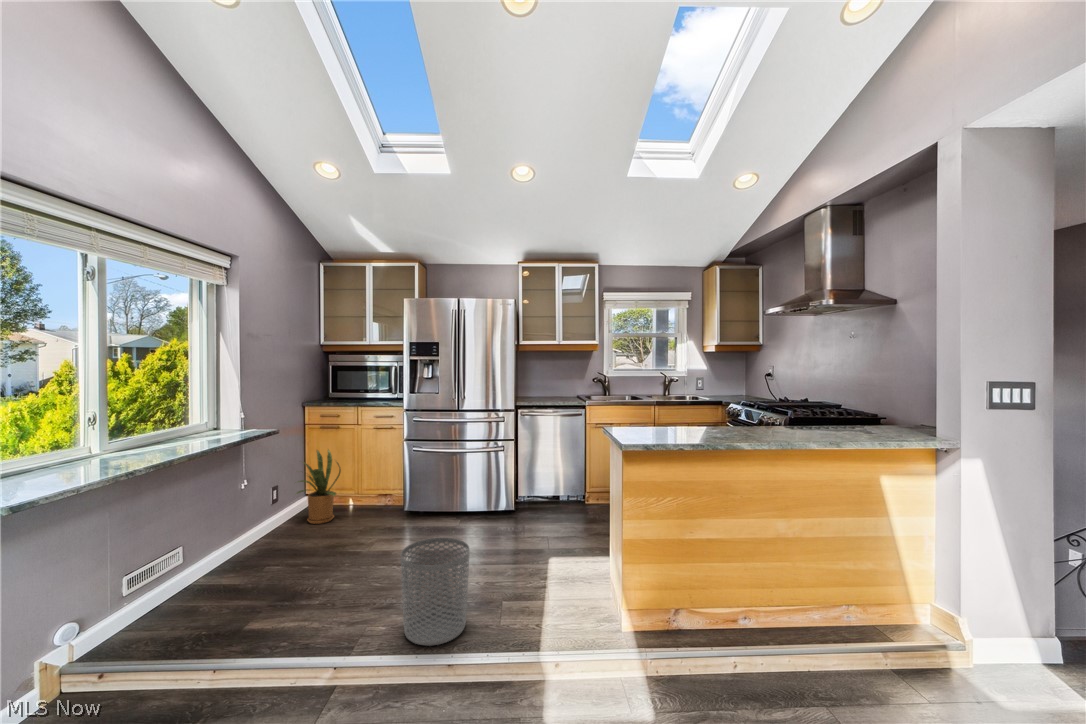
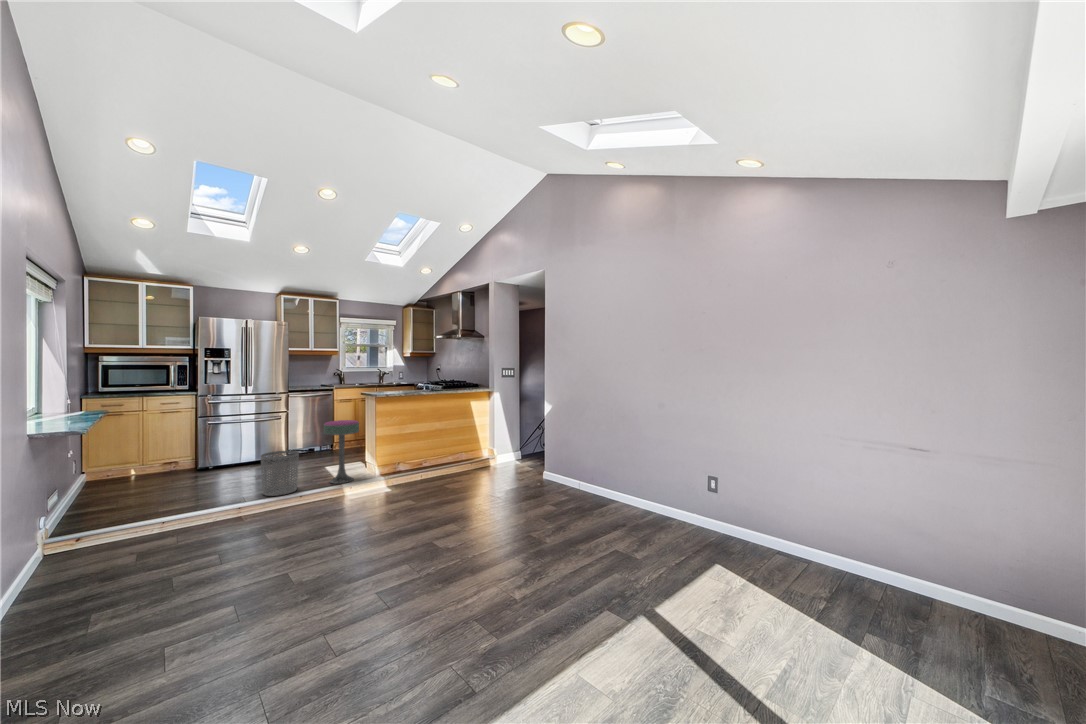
house plant: present [297,449,341,524] -> none [86,430,138,486]
bar stool: none [519,486,590,638] -> present [324,420,359,484]

